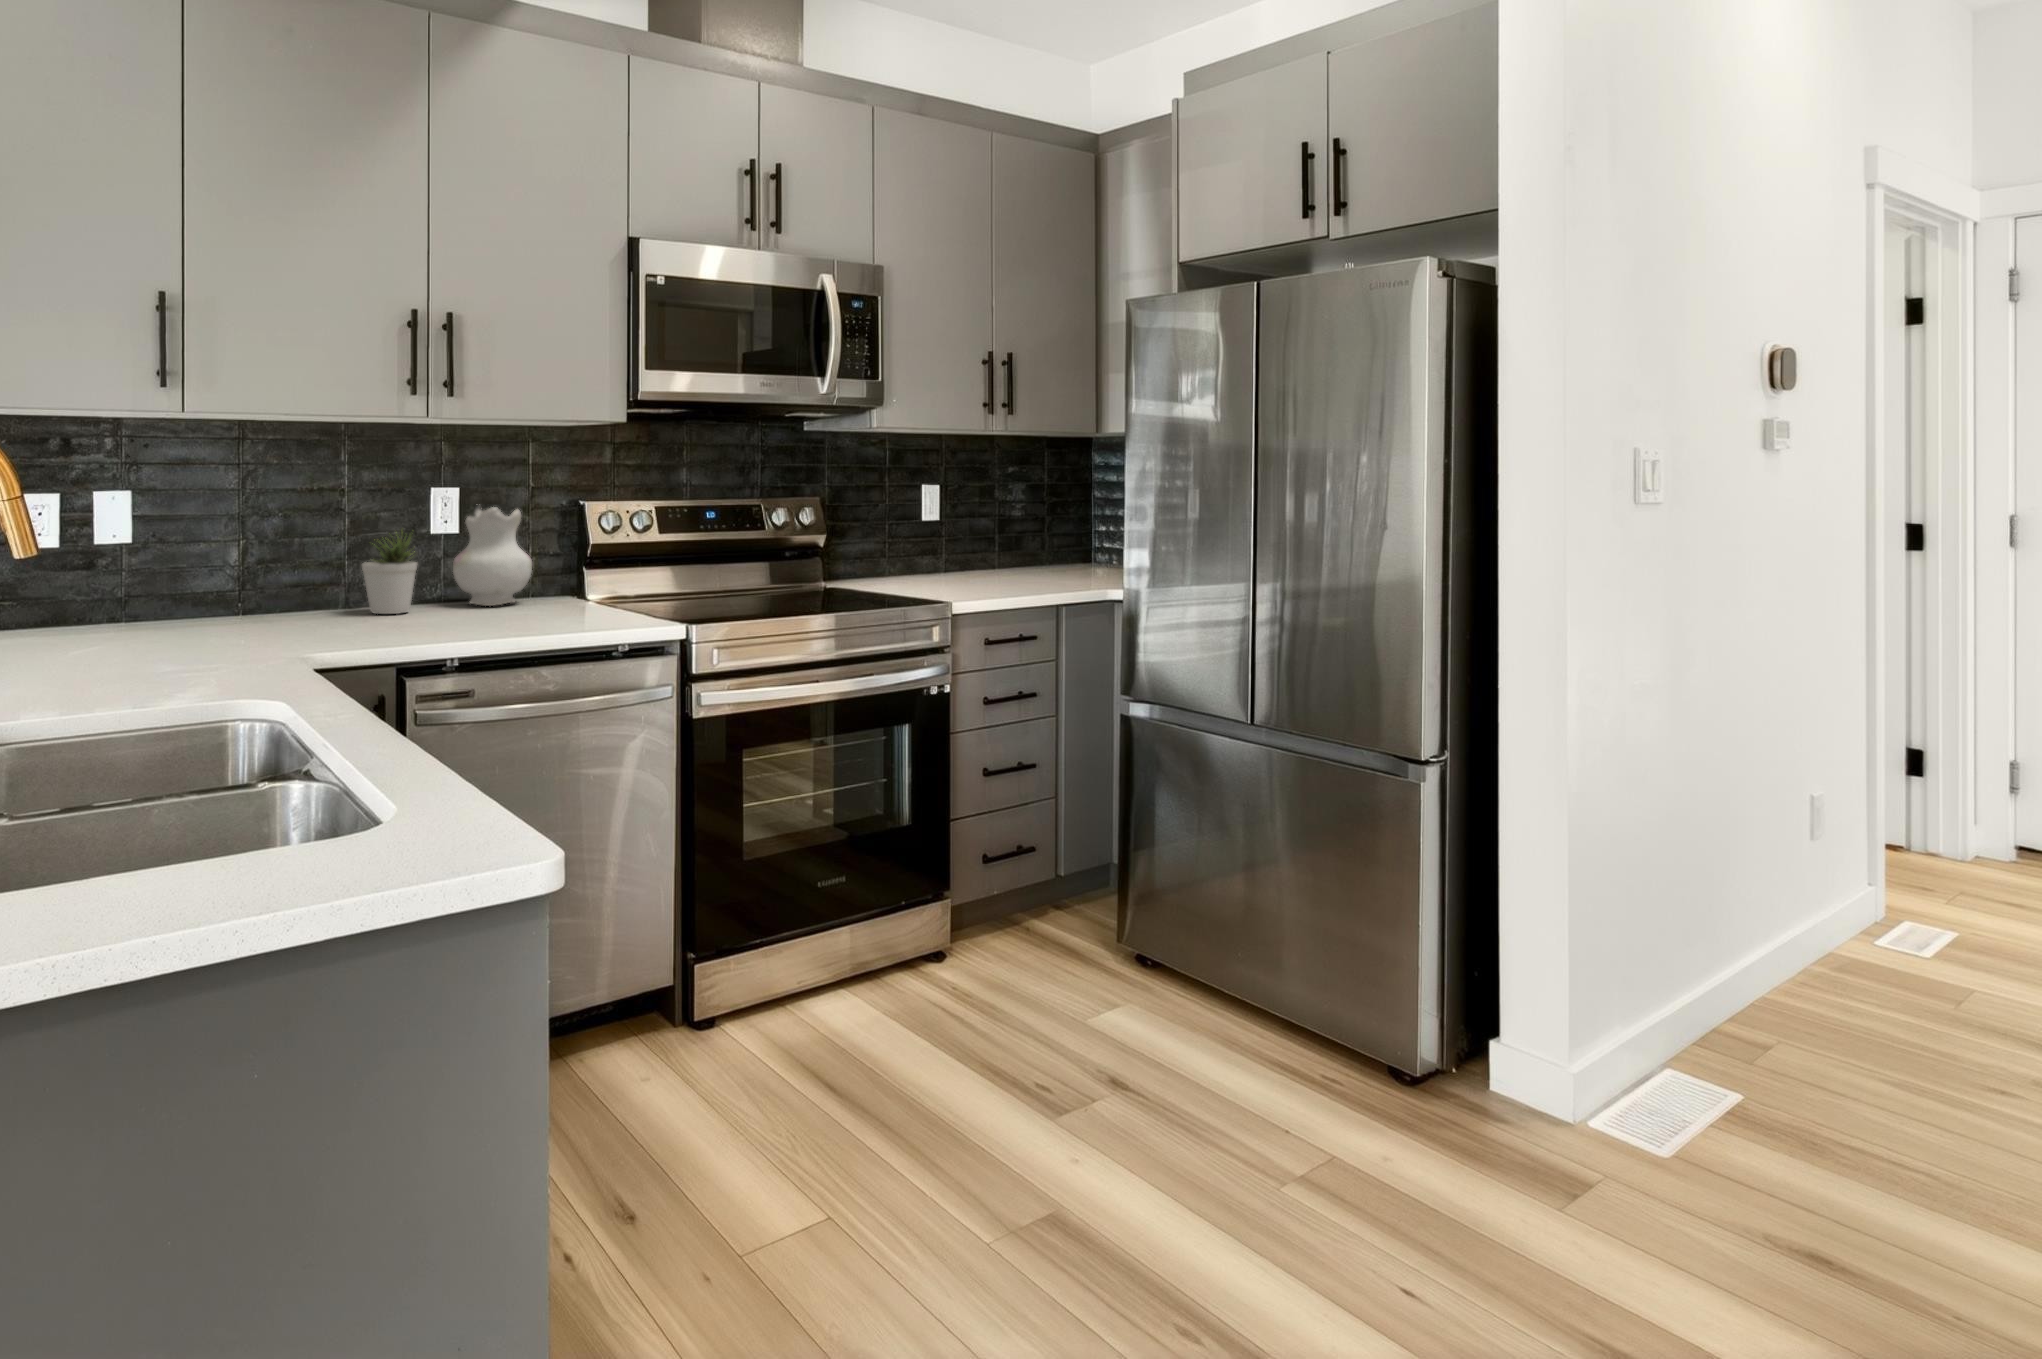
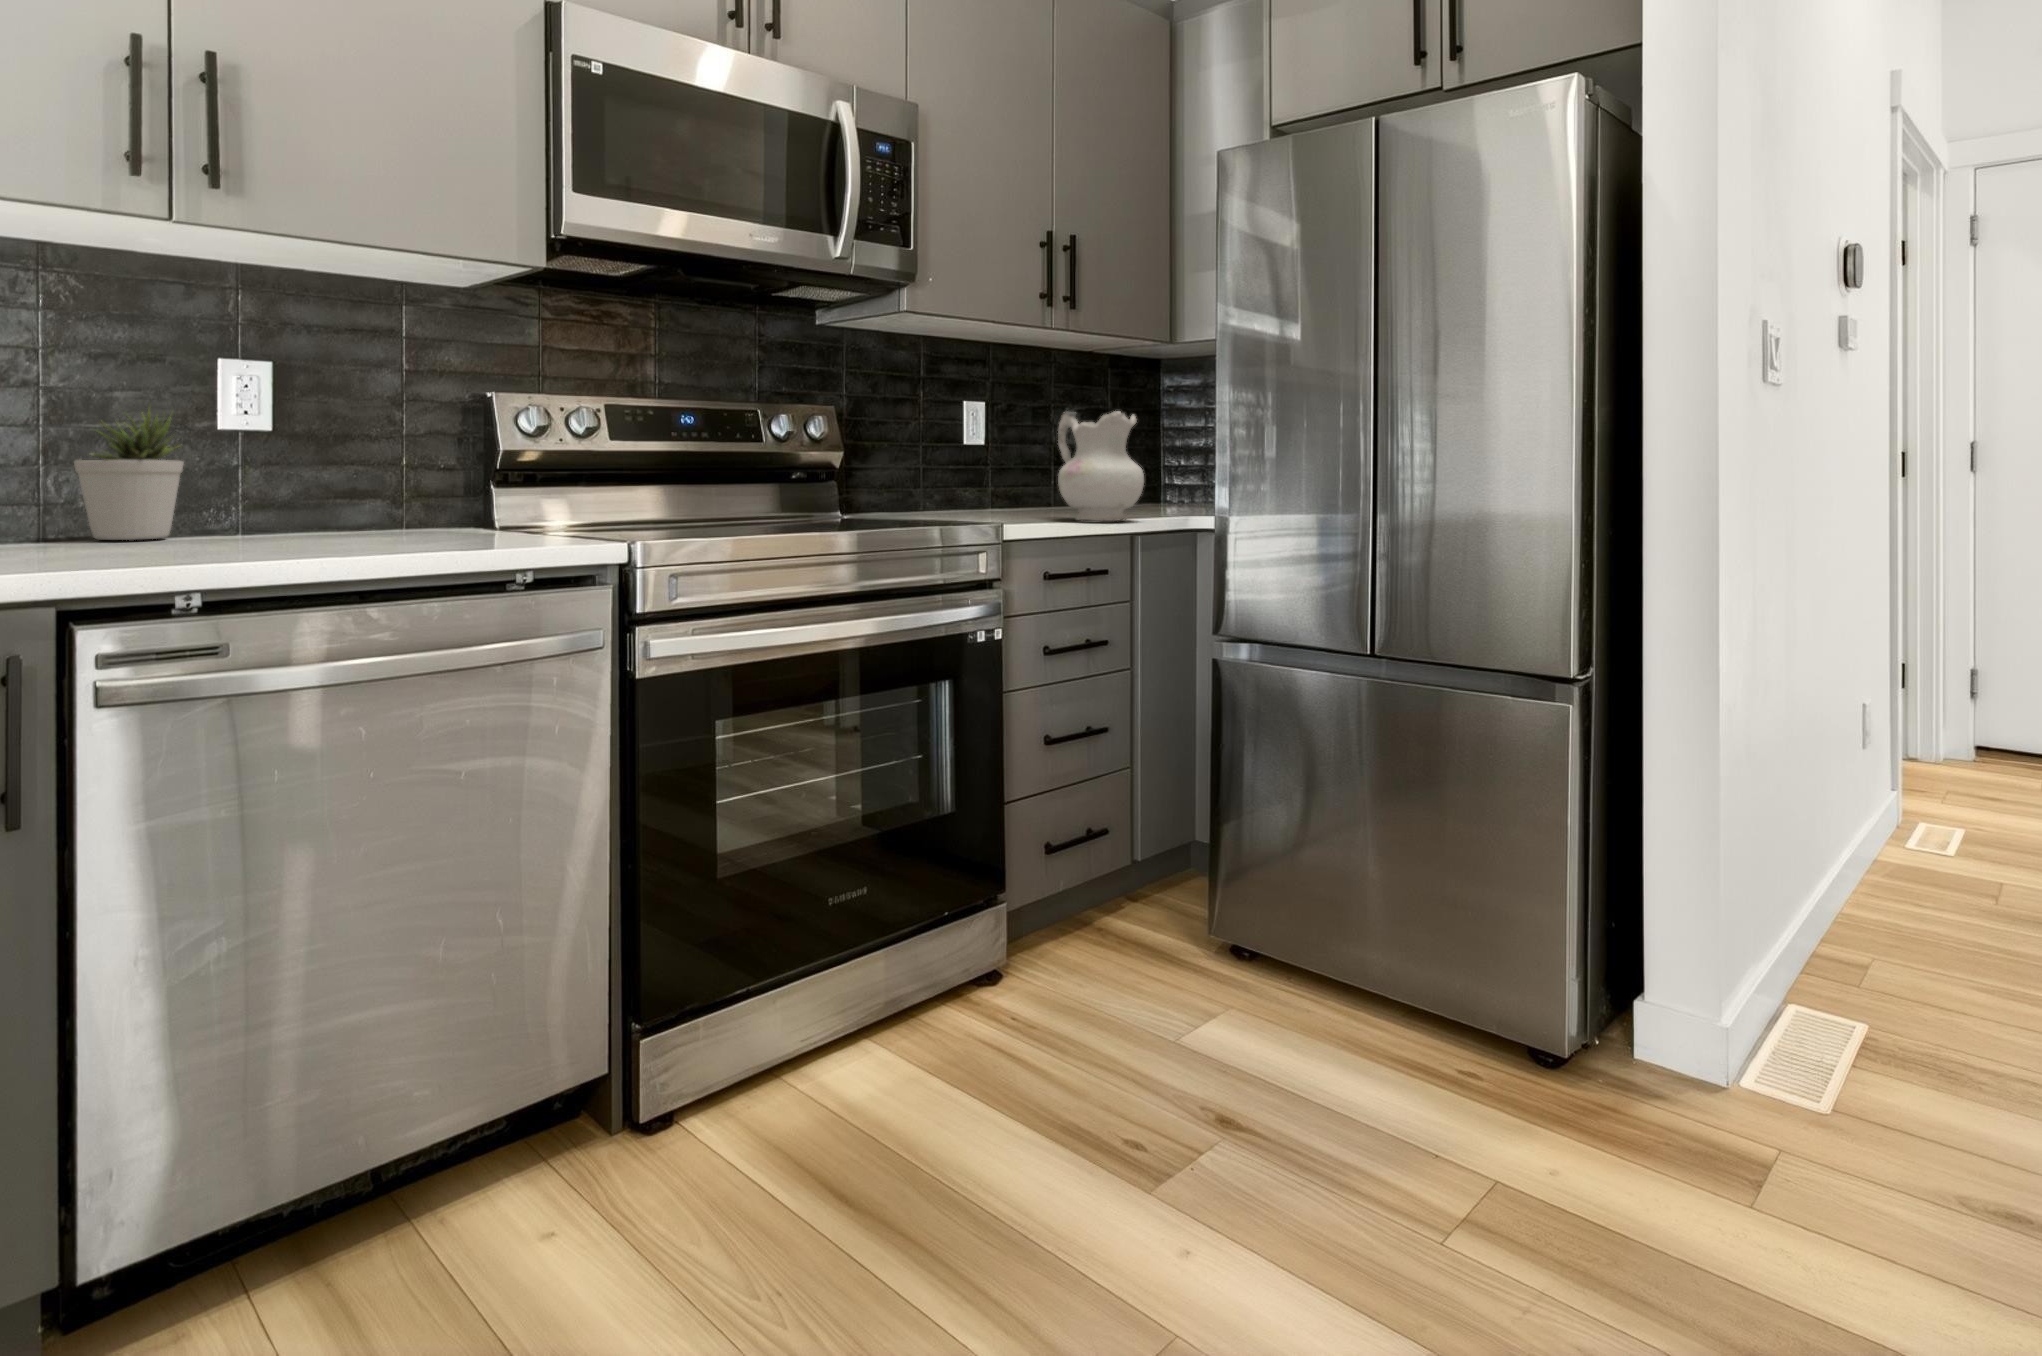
ceramic pitcher: present [453,506,532,606] -> present [1058,411,1144,521]

